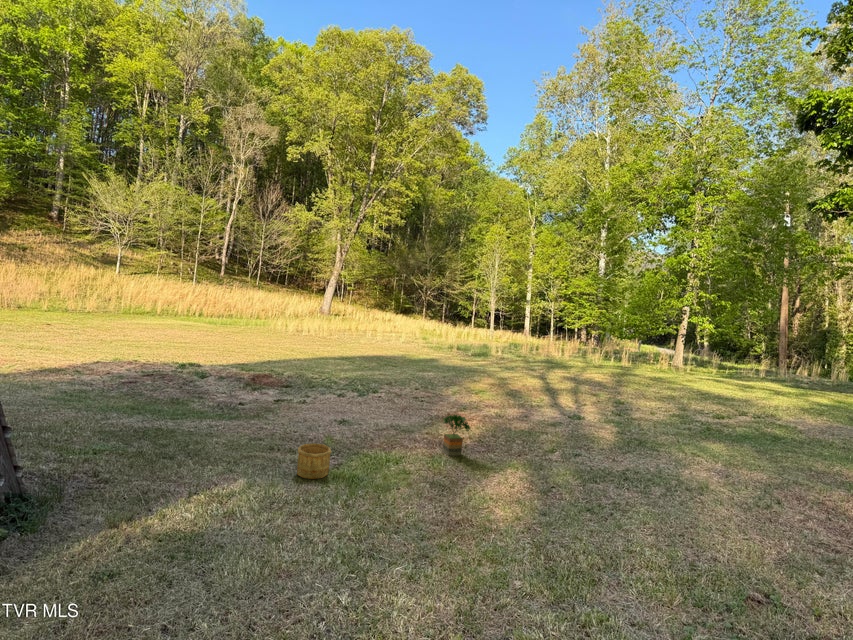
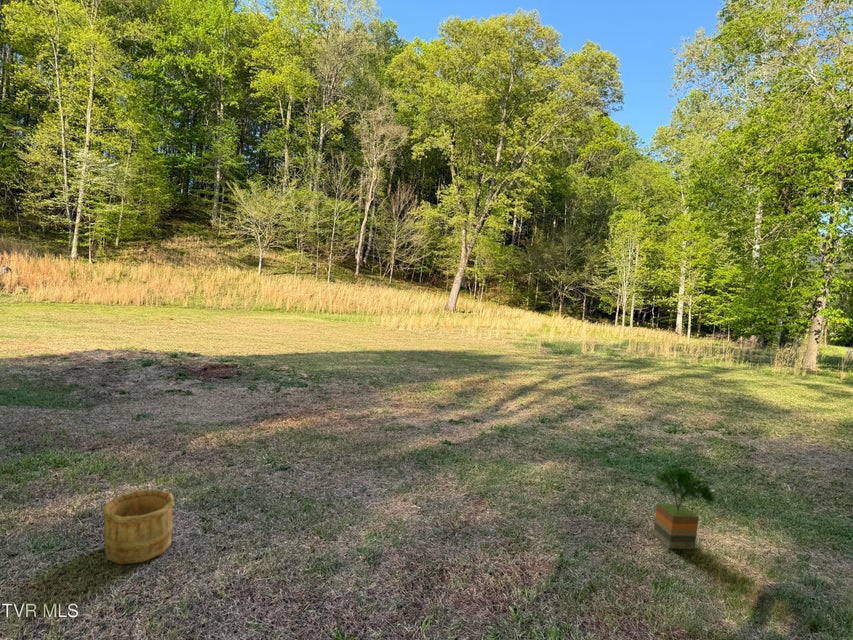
wooden bucket: present [297,443,331,479] -> present [102,490,175,565]

